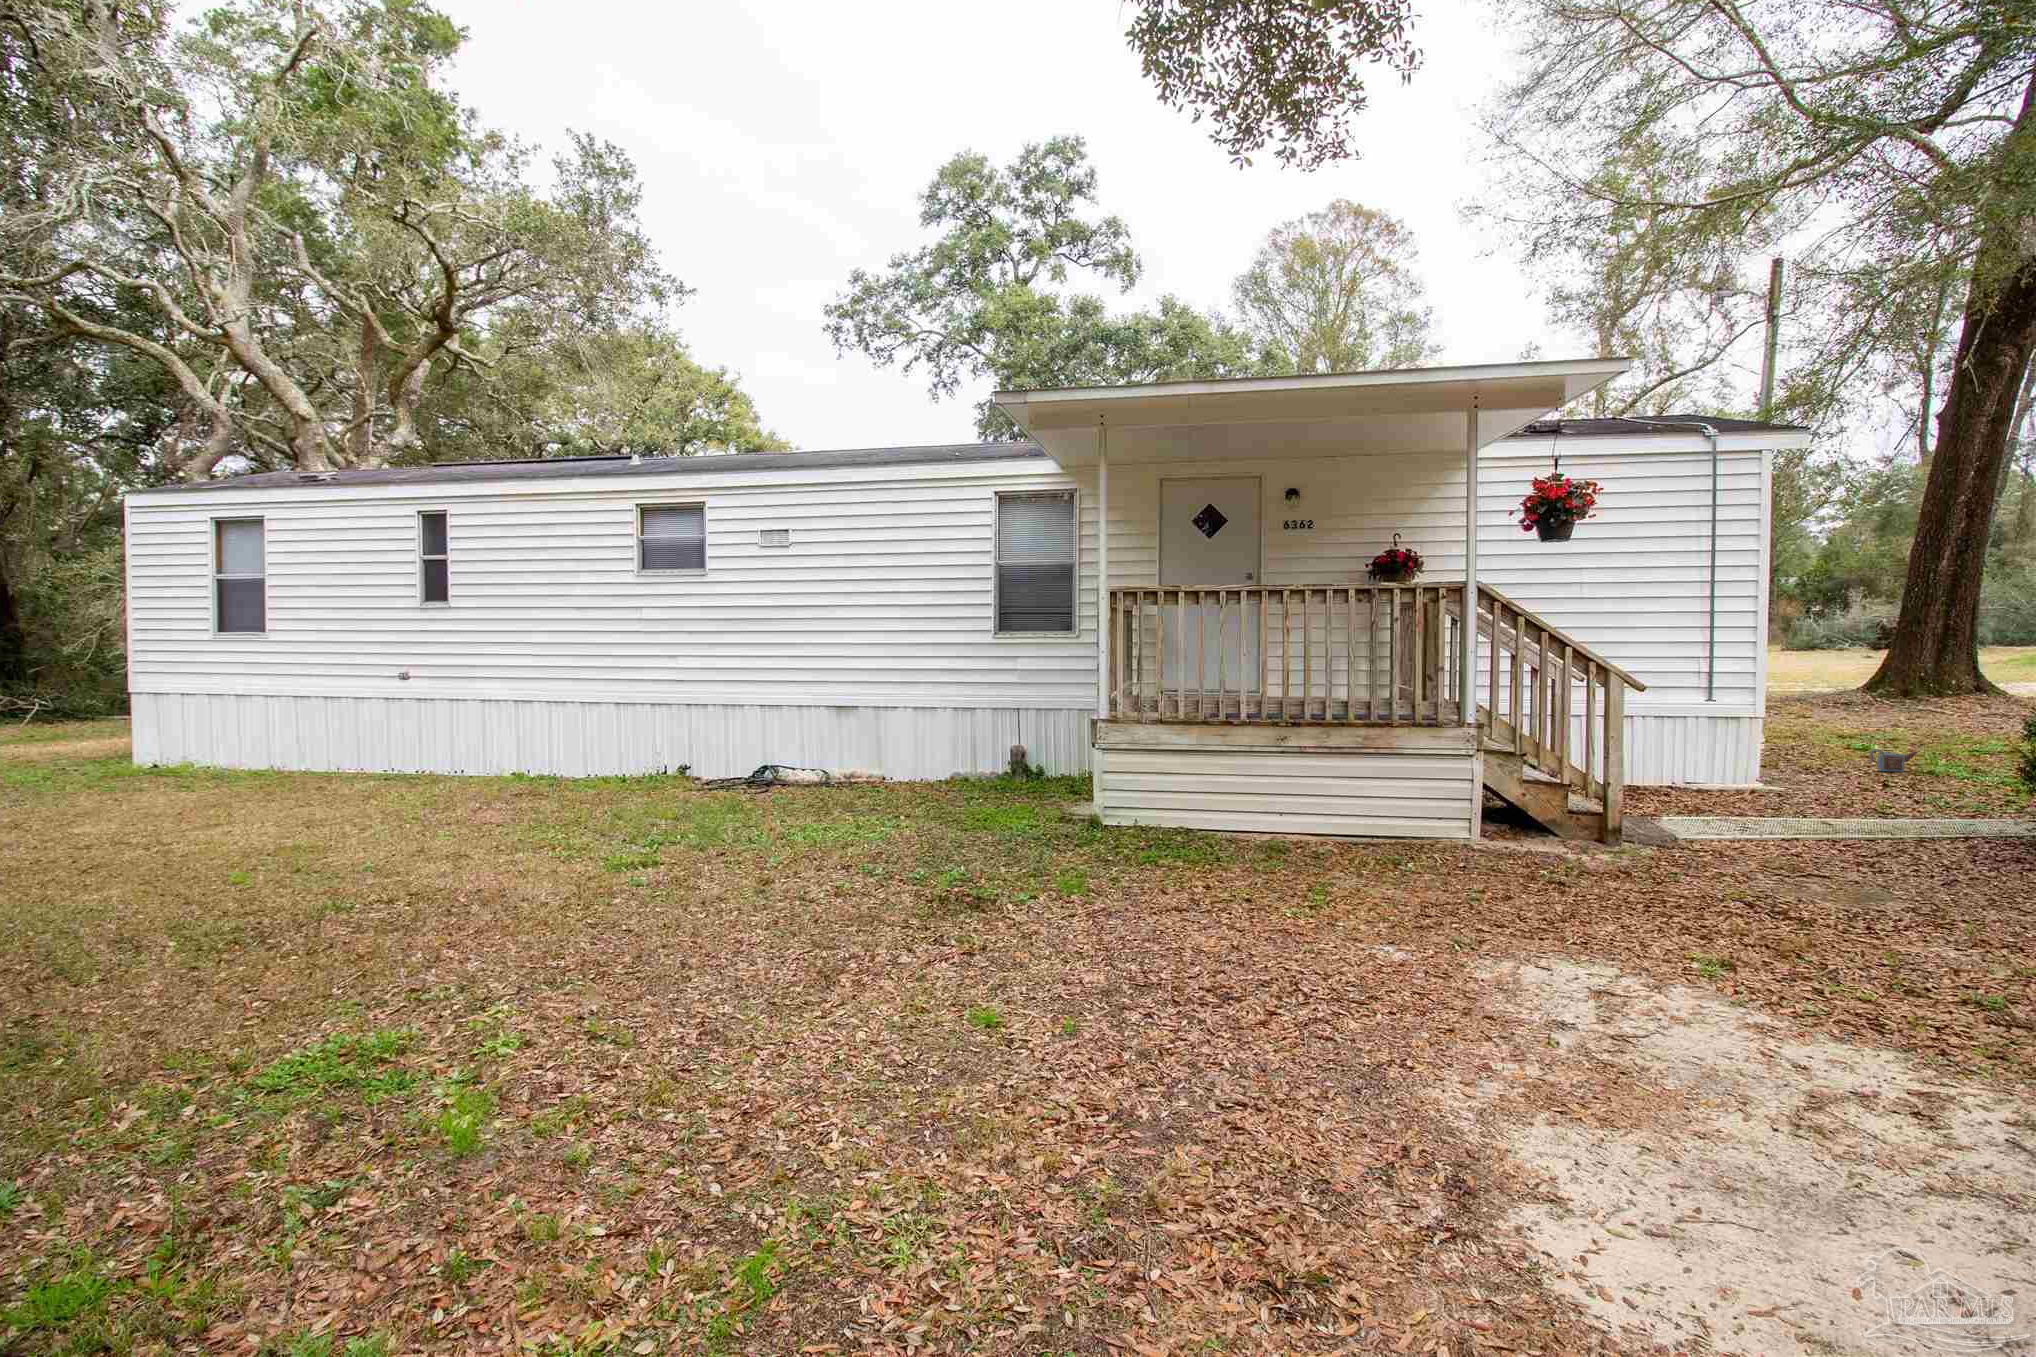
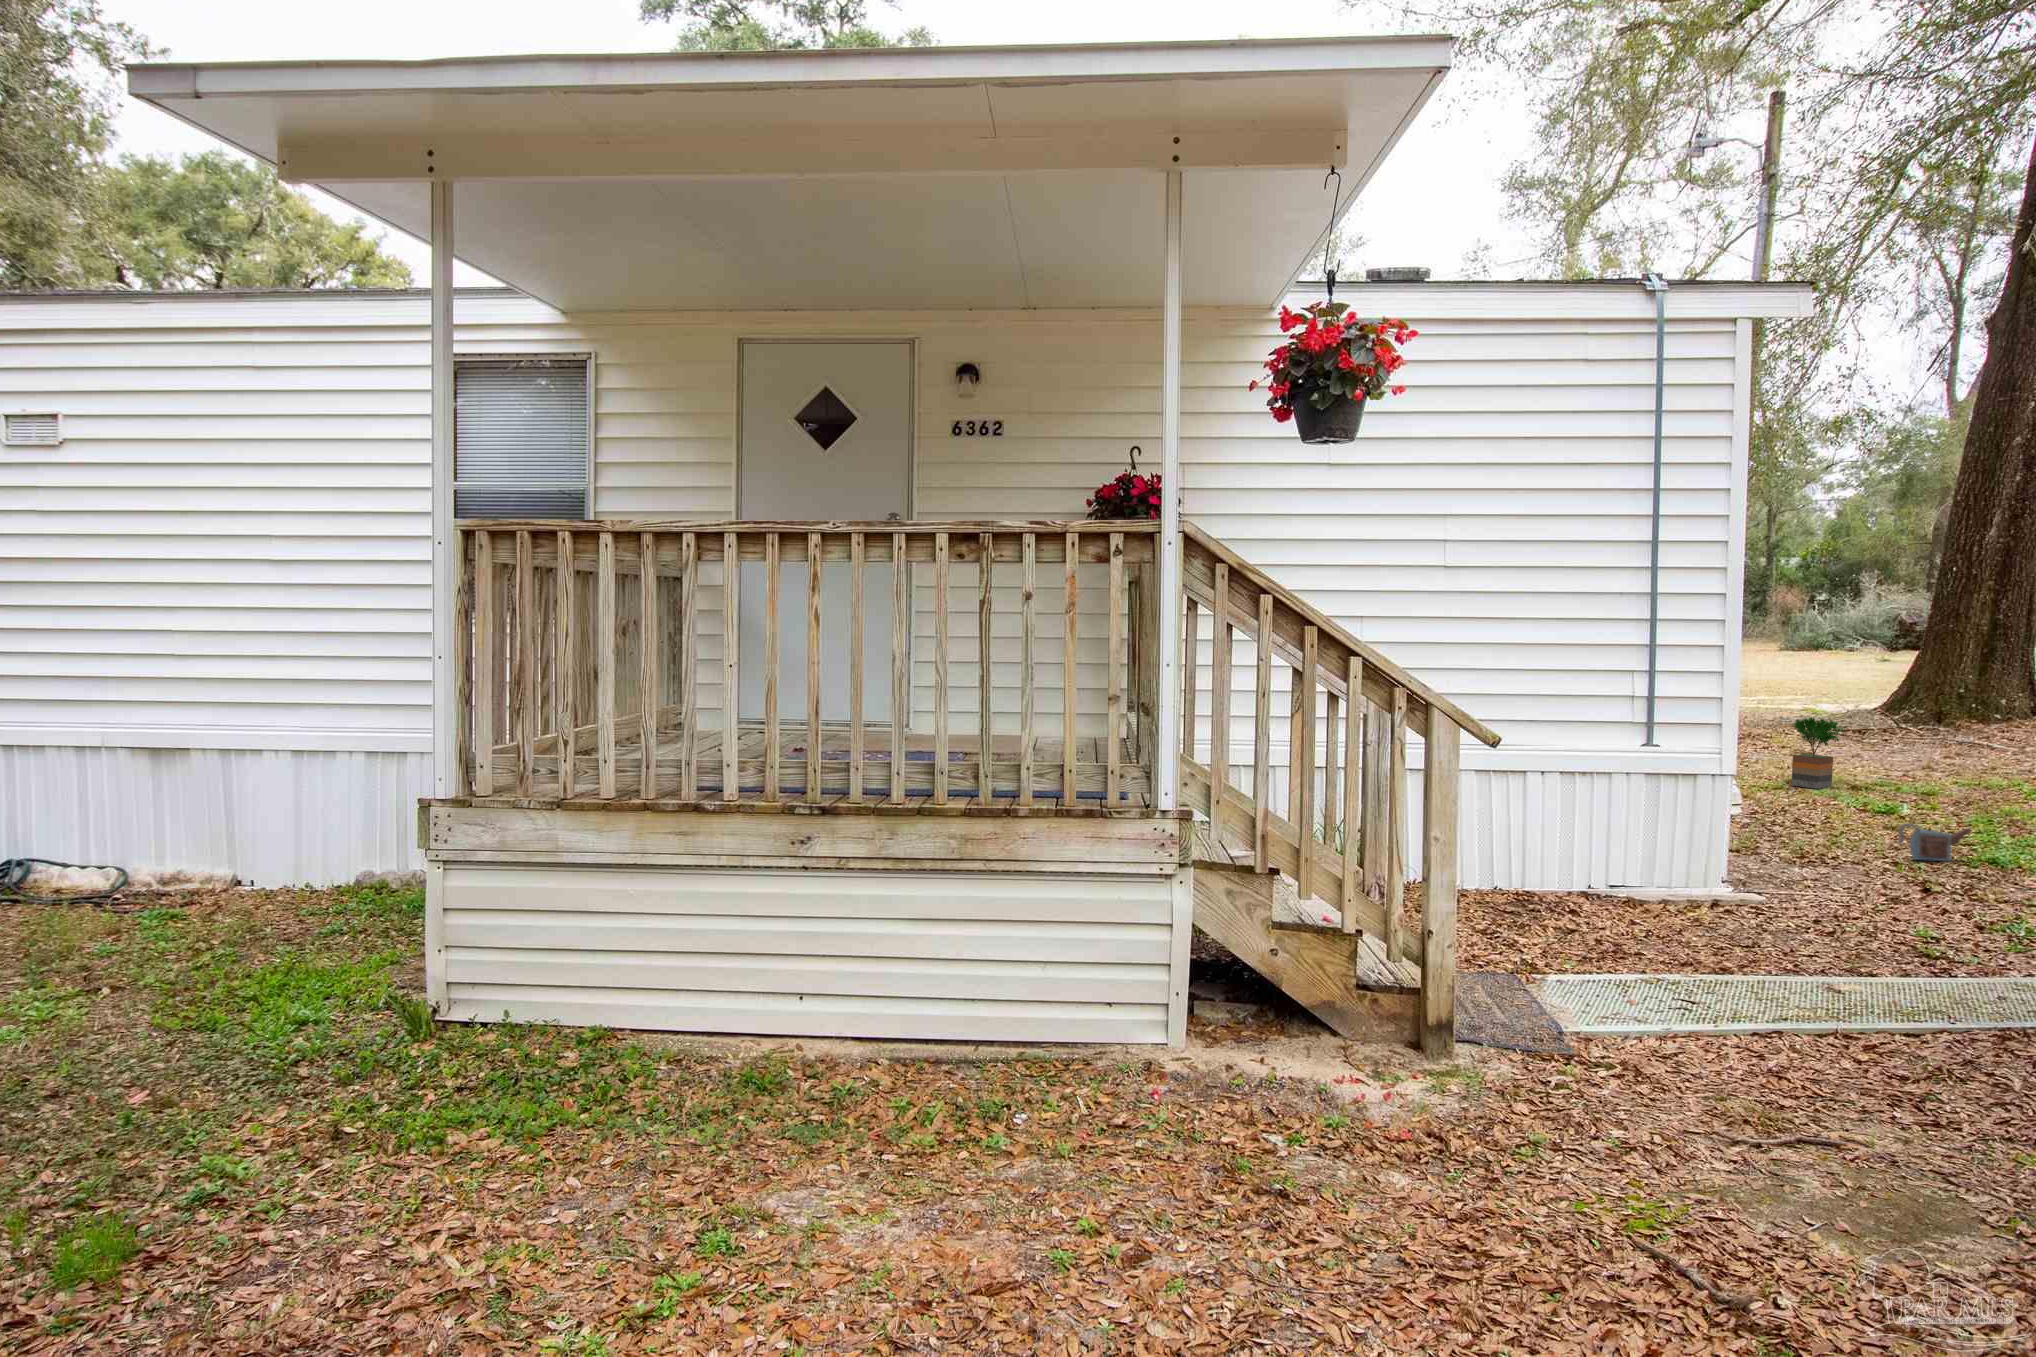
potted tree: none [1796,690,1835,736] -> present [1791,718,1843,789]

